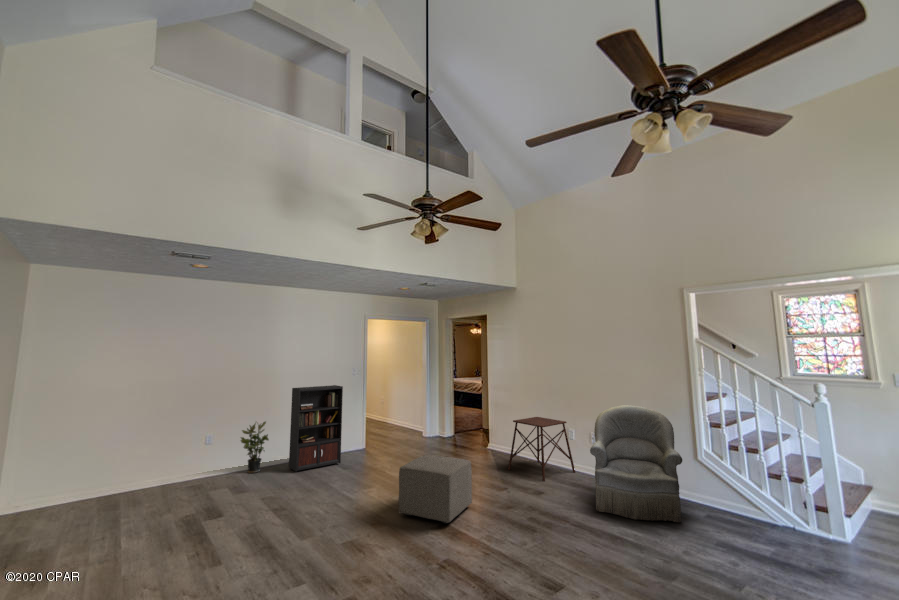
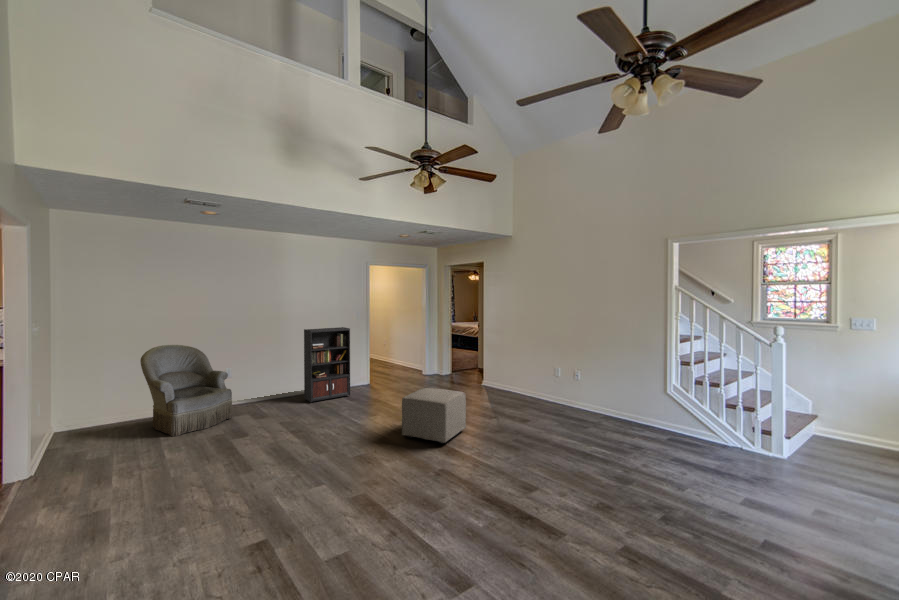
armchair: present [590,405,682,522] -> present [140,345,232,436]
side table: present [508,417,575,481] -> none [500,356,560,411]
potted plant: present [241,422,269,473] -> none [260,358,285,403]

